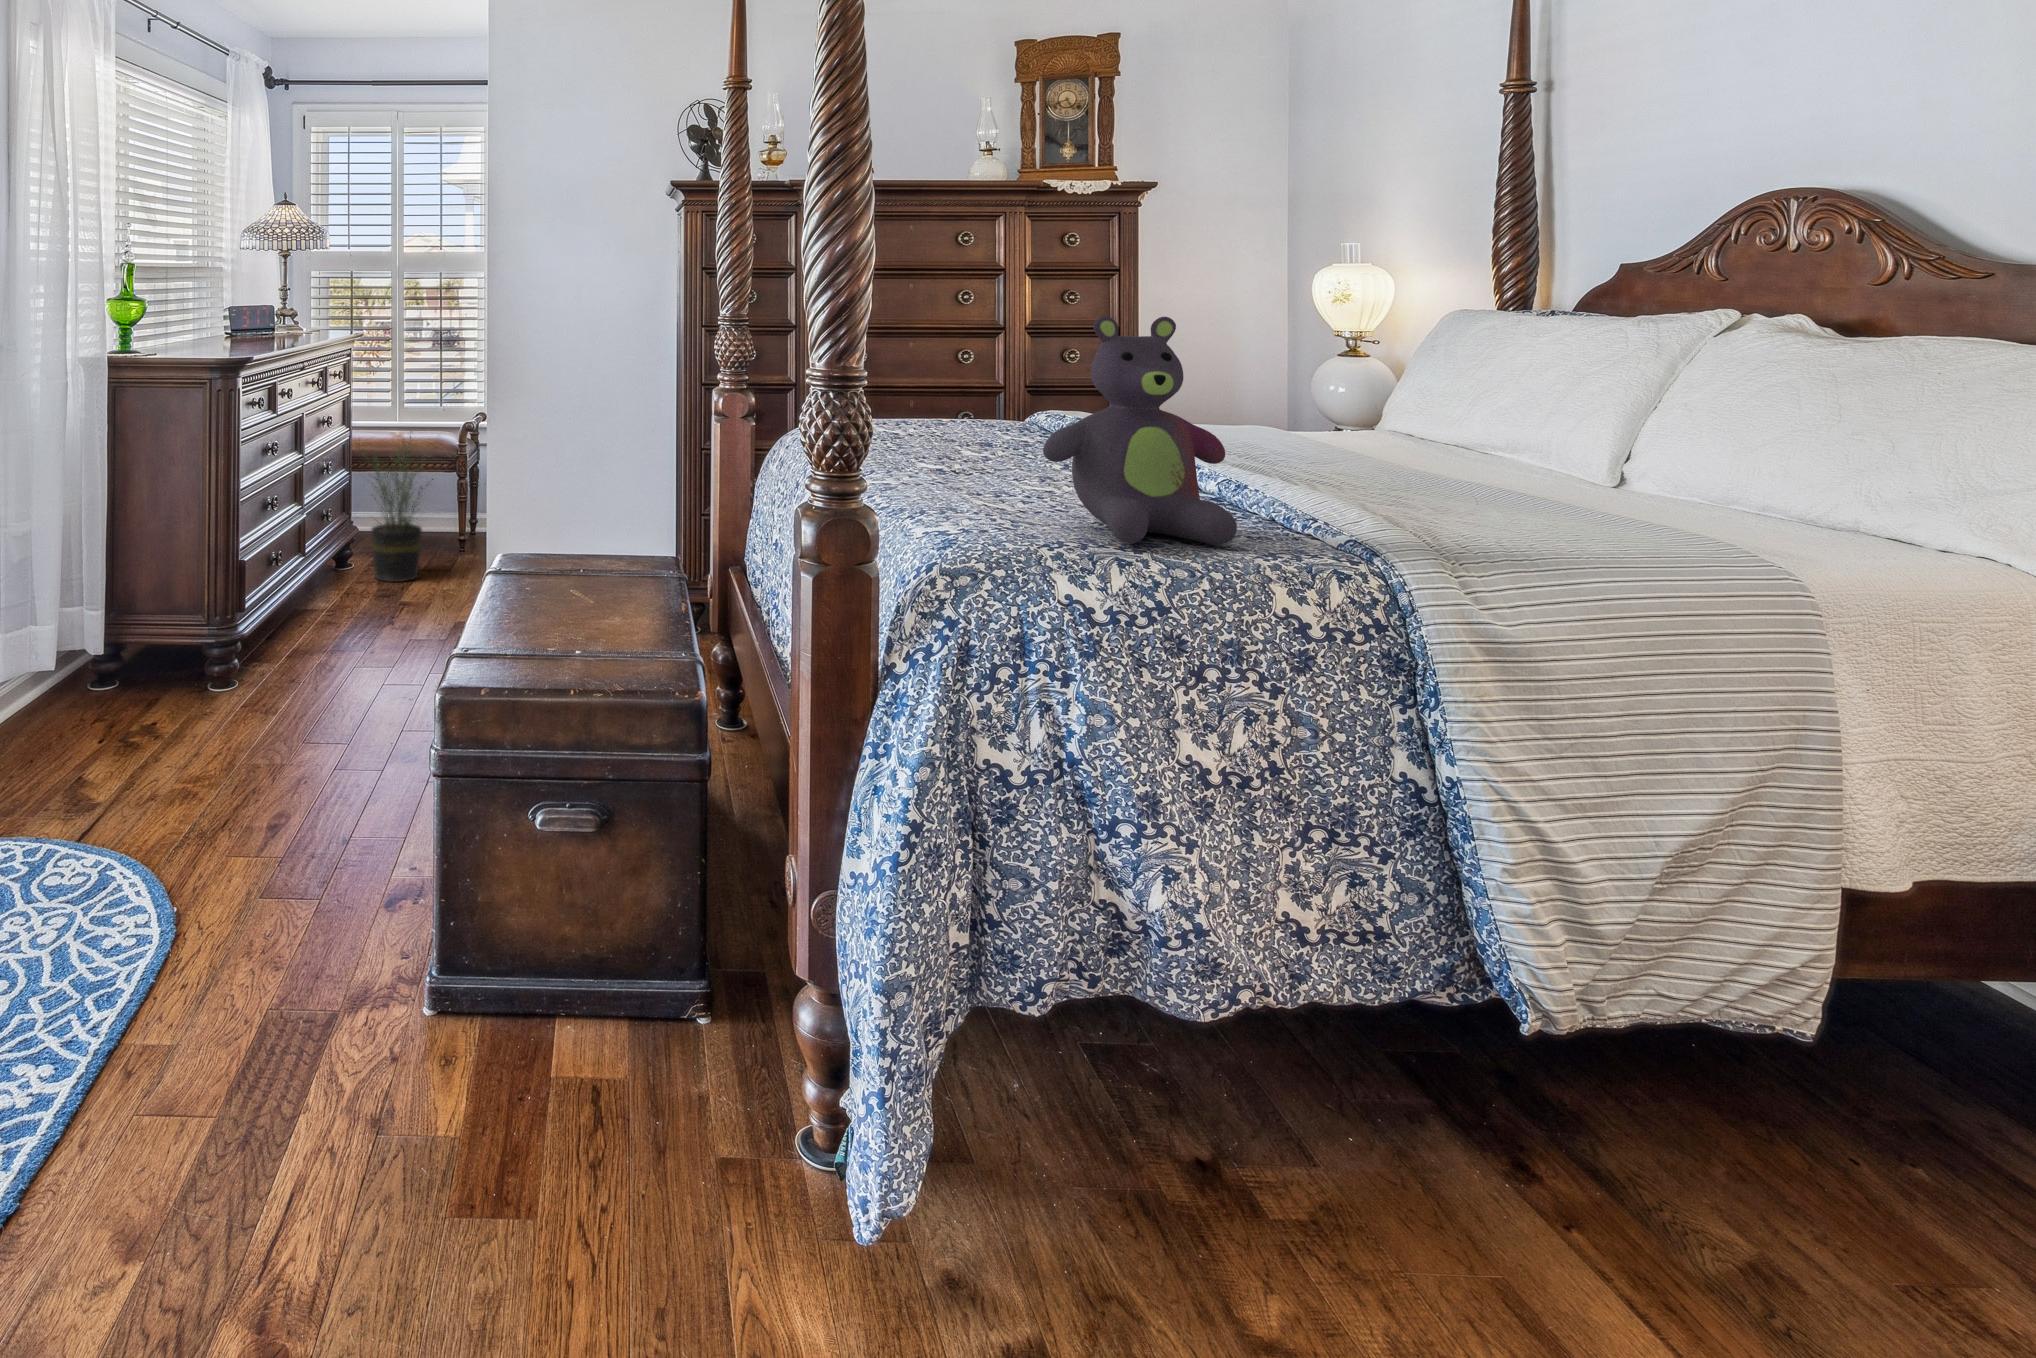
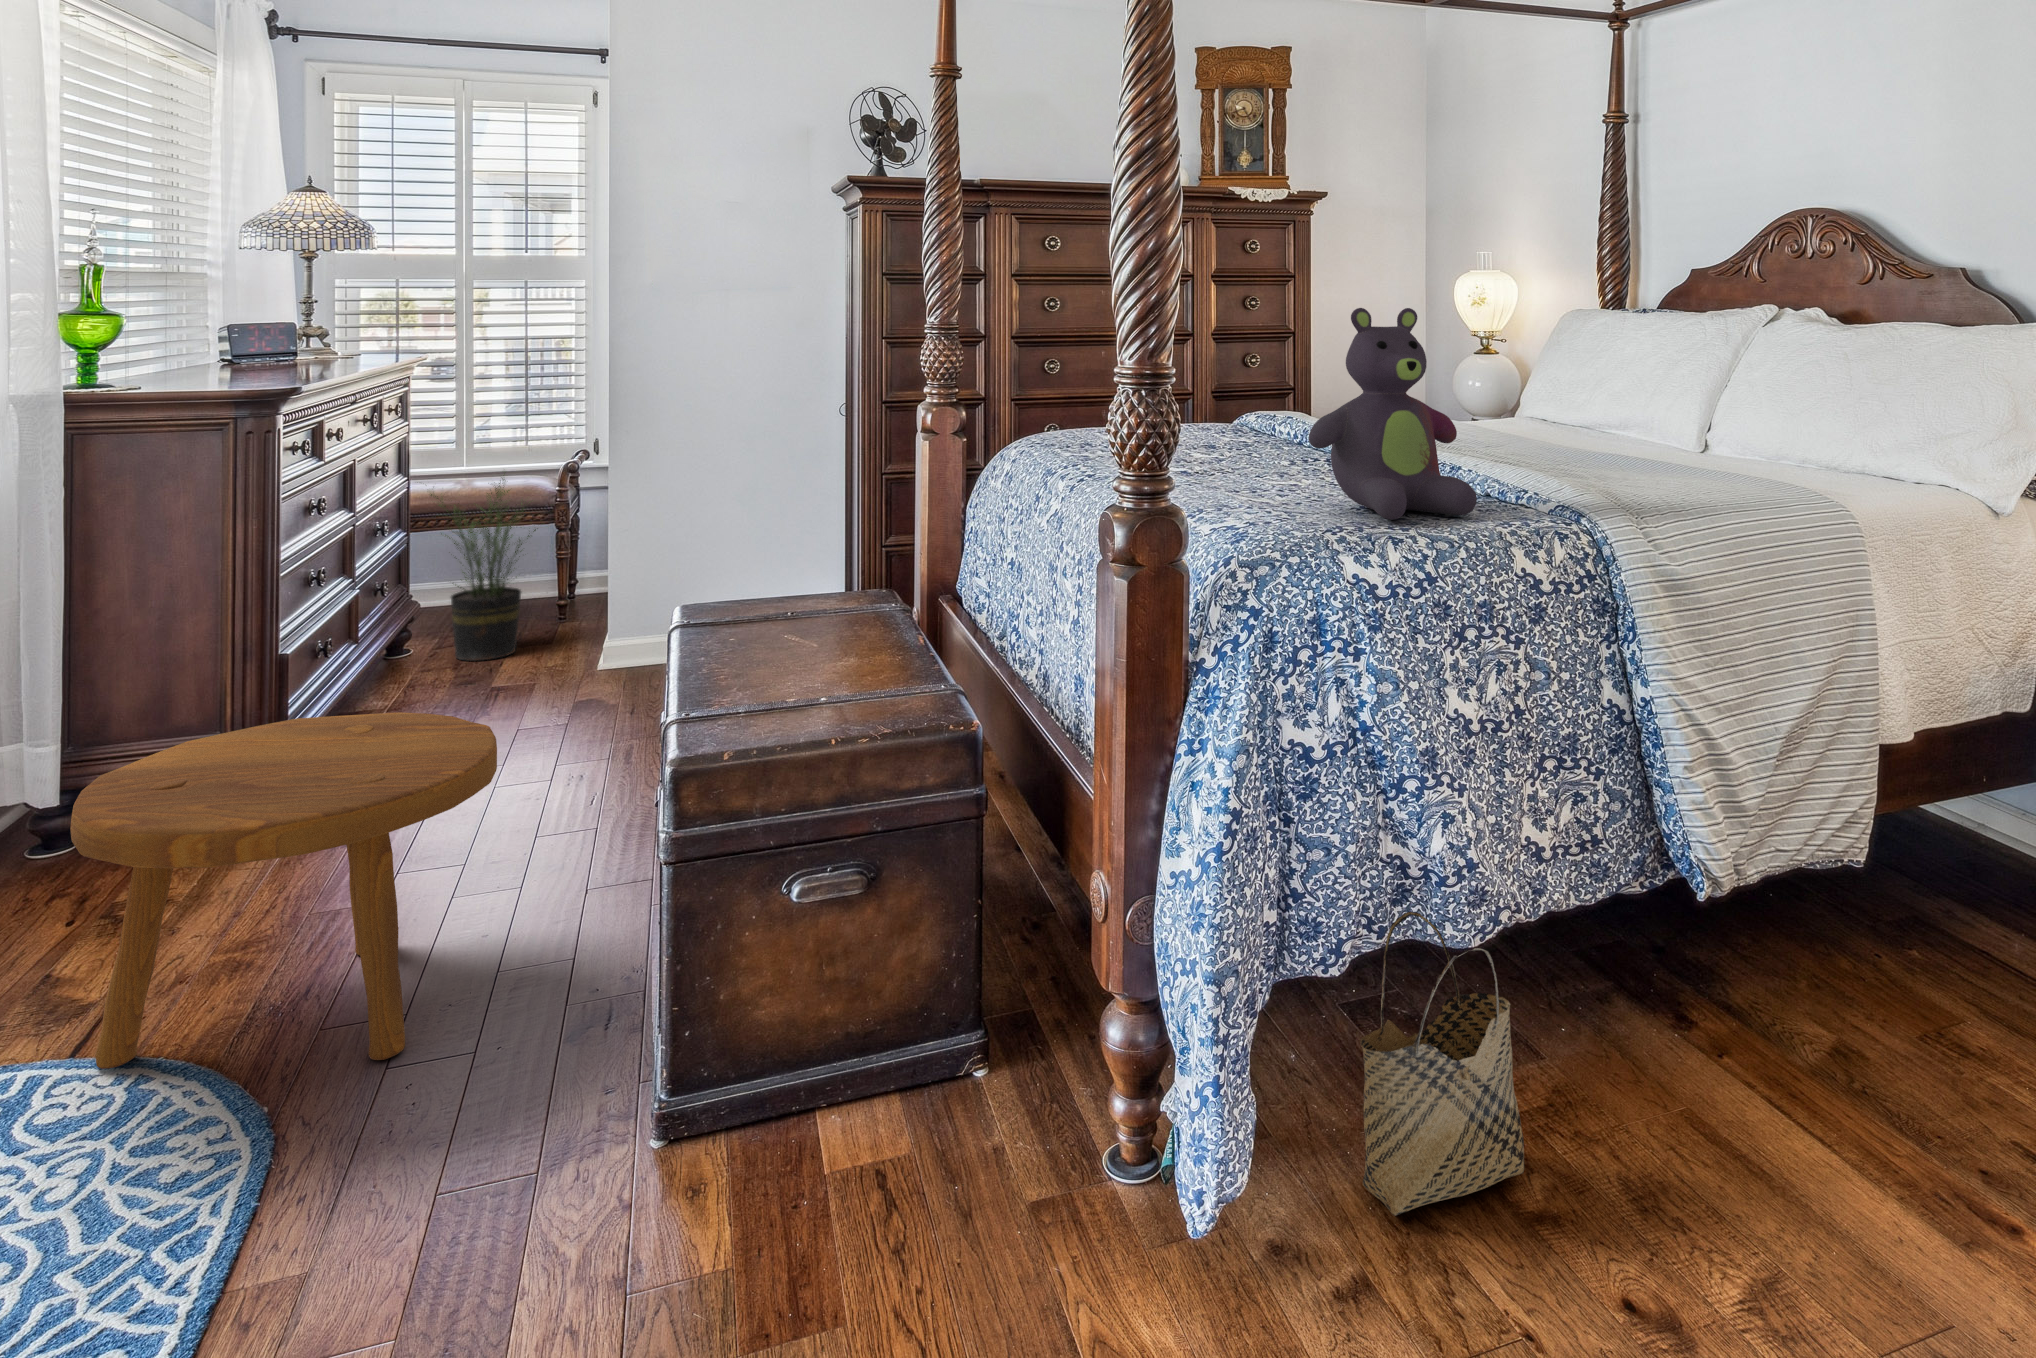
footstool: none [67,618,345,891] -> present [70,712,497,1069]
woven basket: none [1049,962,1251,1281] -> present [1360,912,1524,1216]

